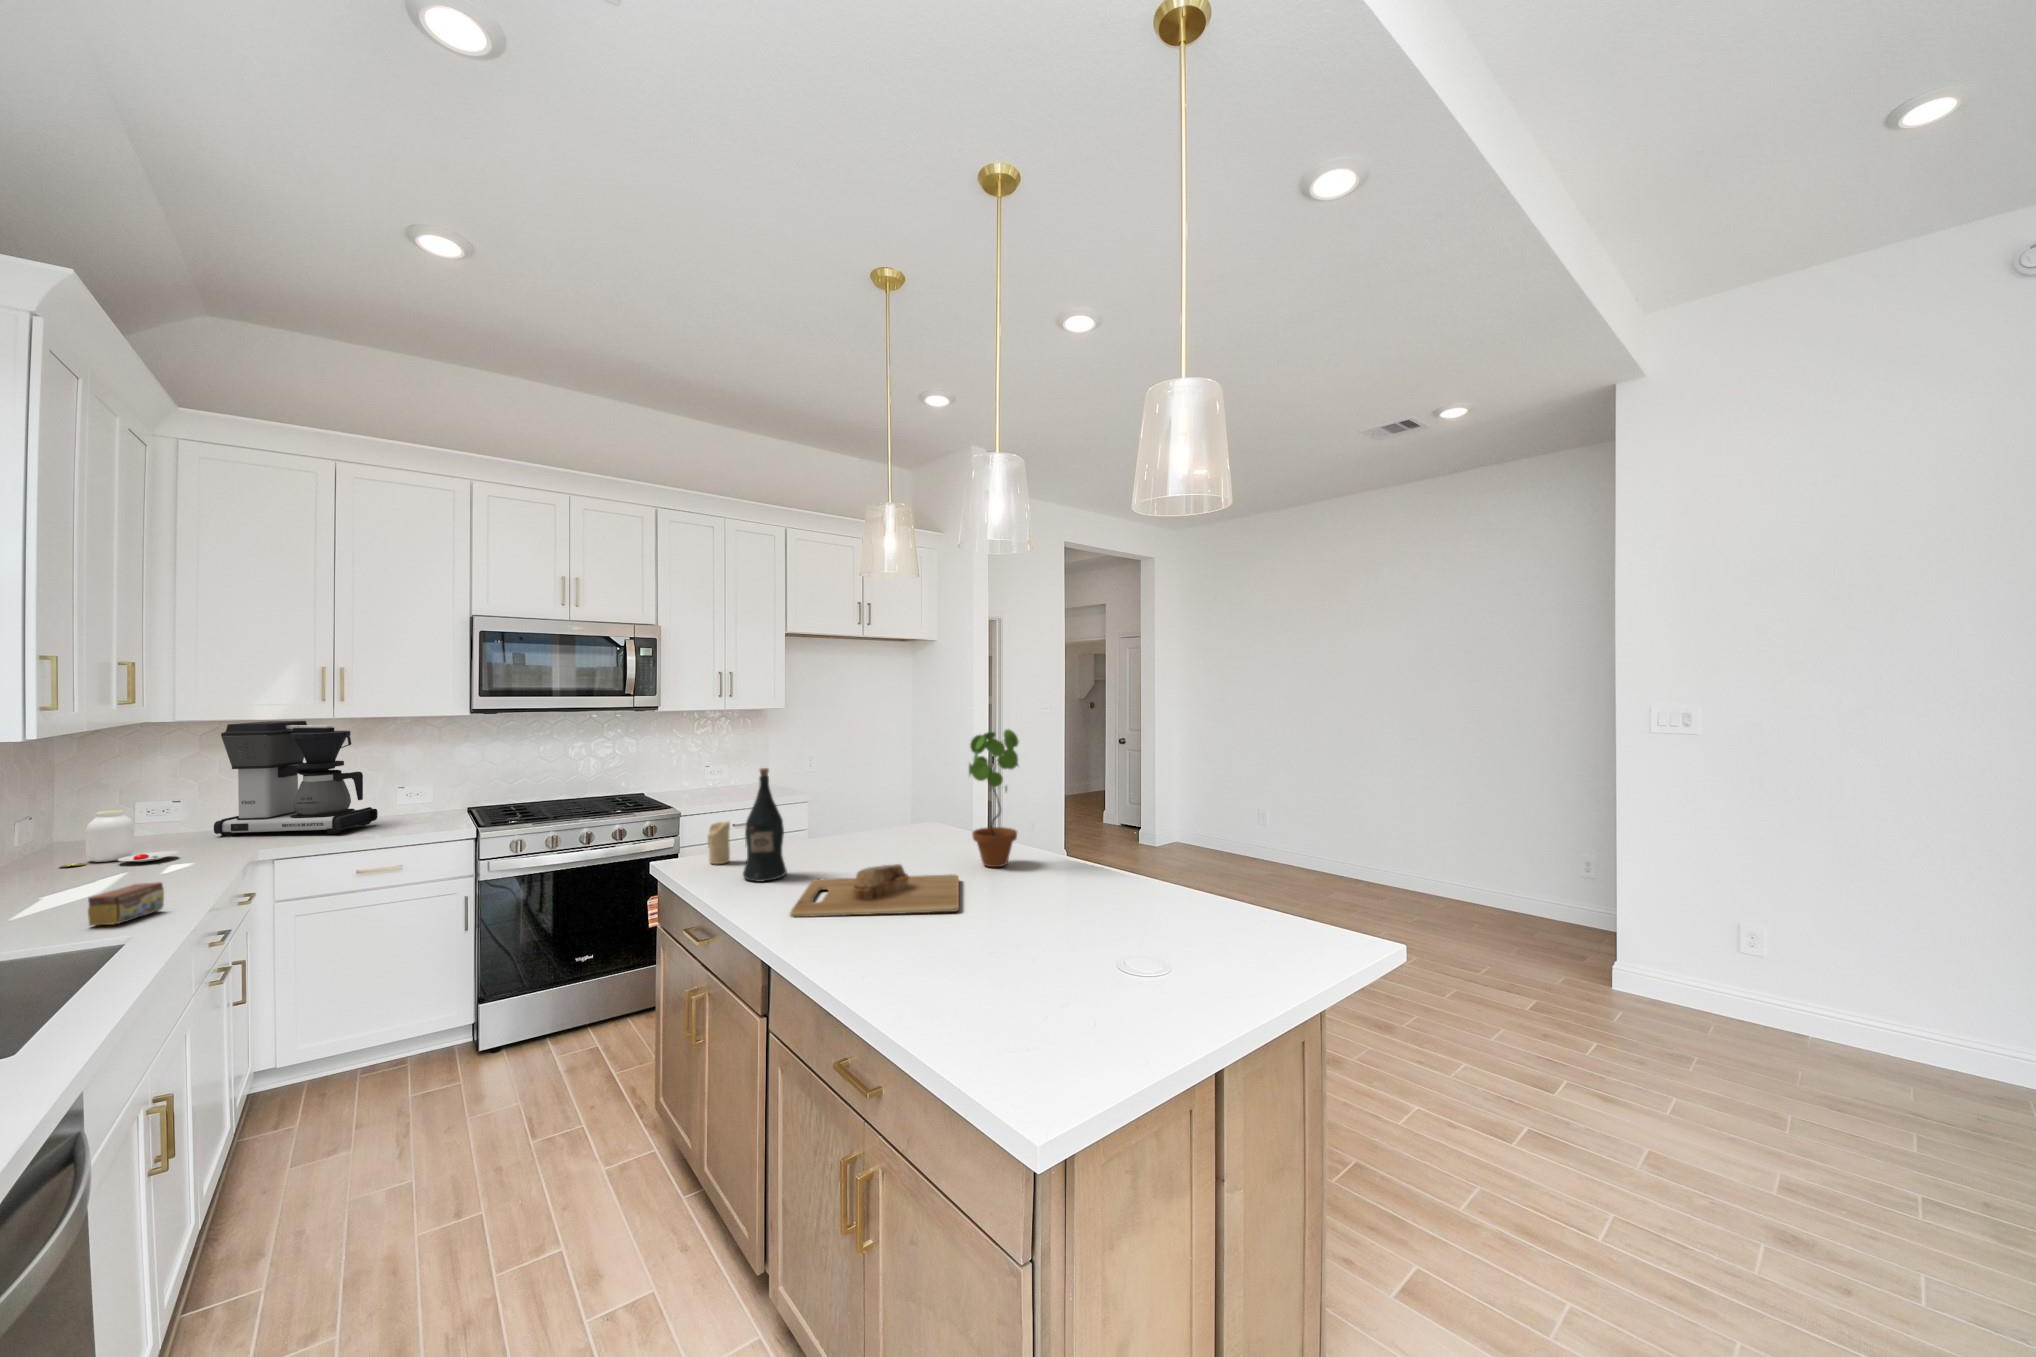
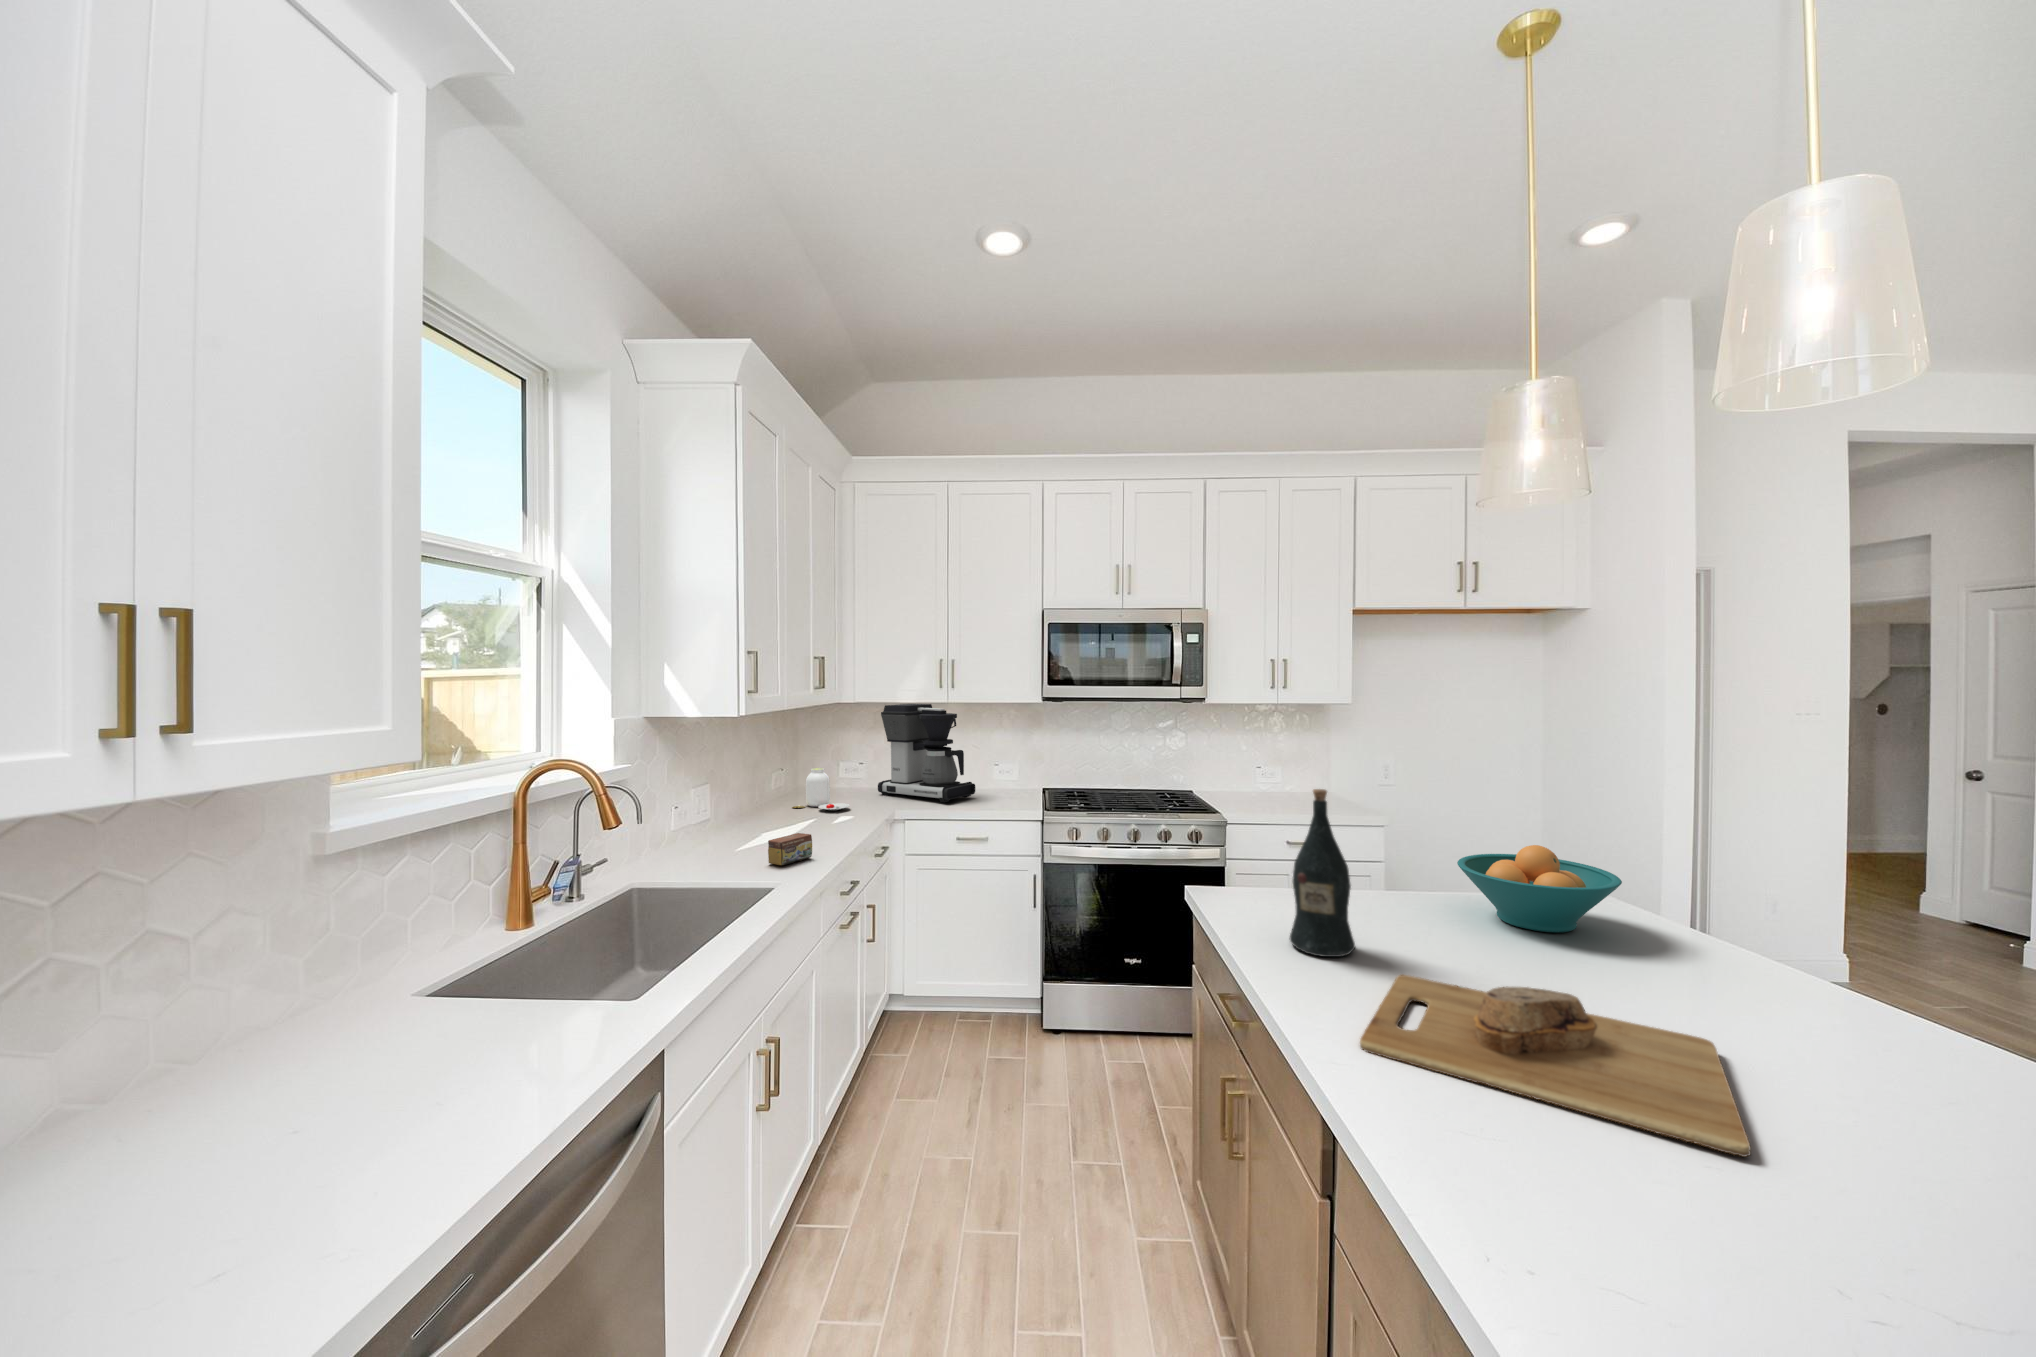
potted plant: present [969,729,1018,867] -> none [1724,757,1875,1040]
fruit bowl: none [850,794,935,846] -> present [1457,845,1622,933]
candle: present [708,822,730,864] -> none [1246,852,1275,910]

